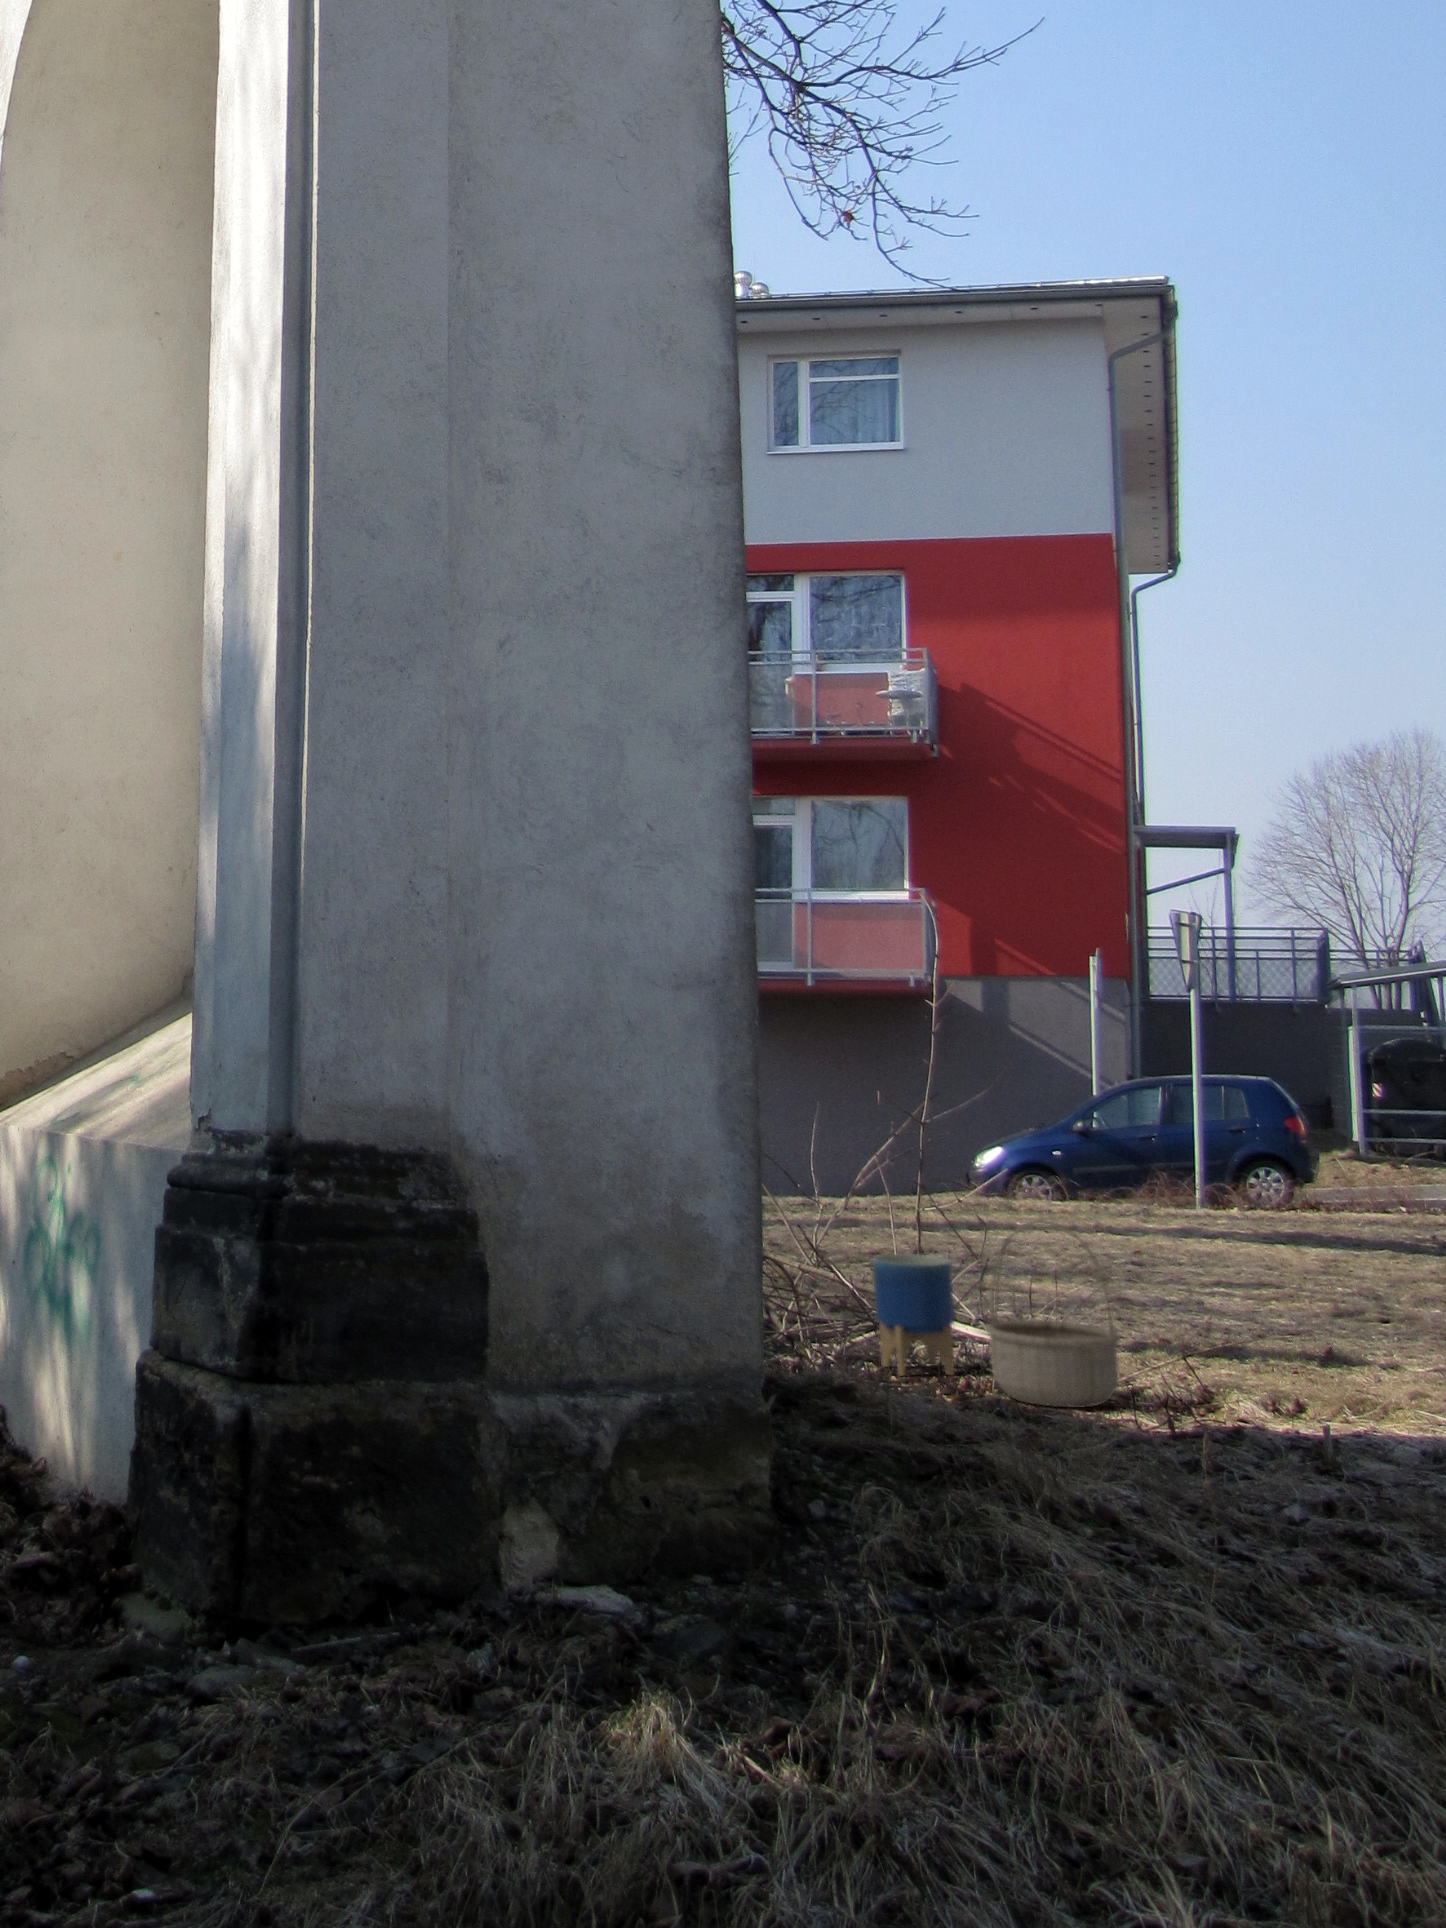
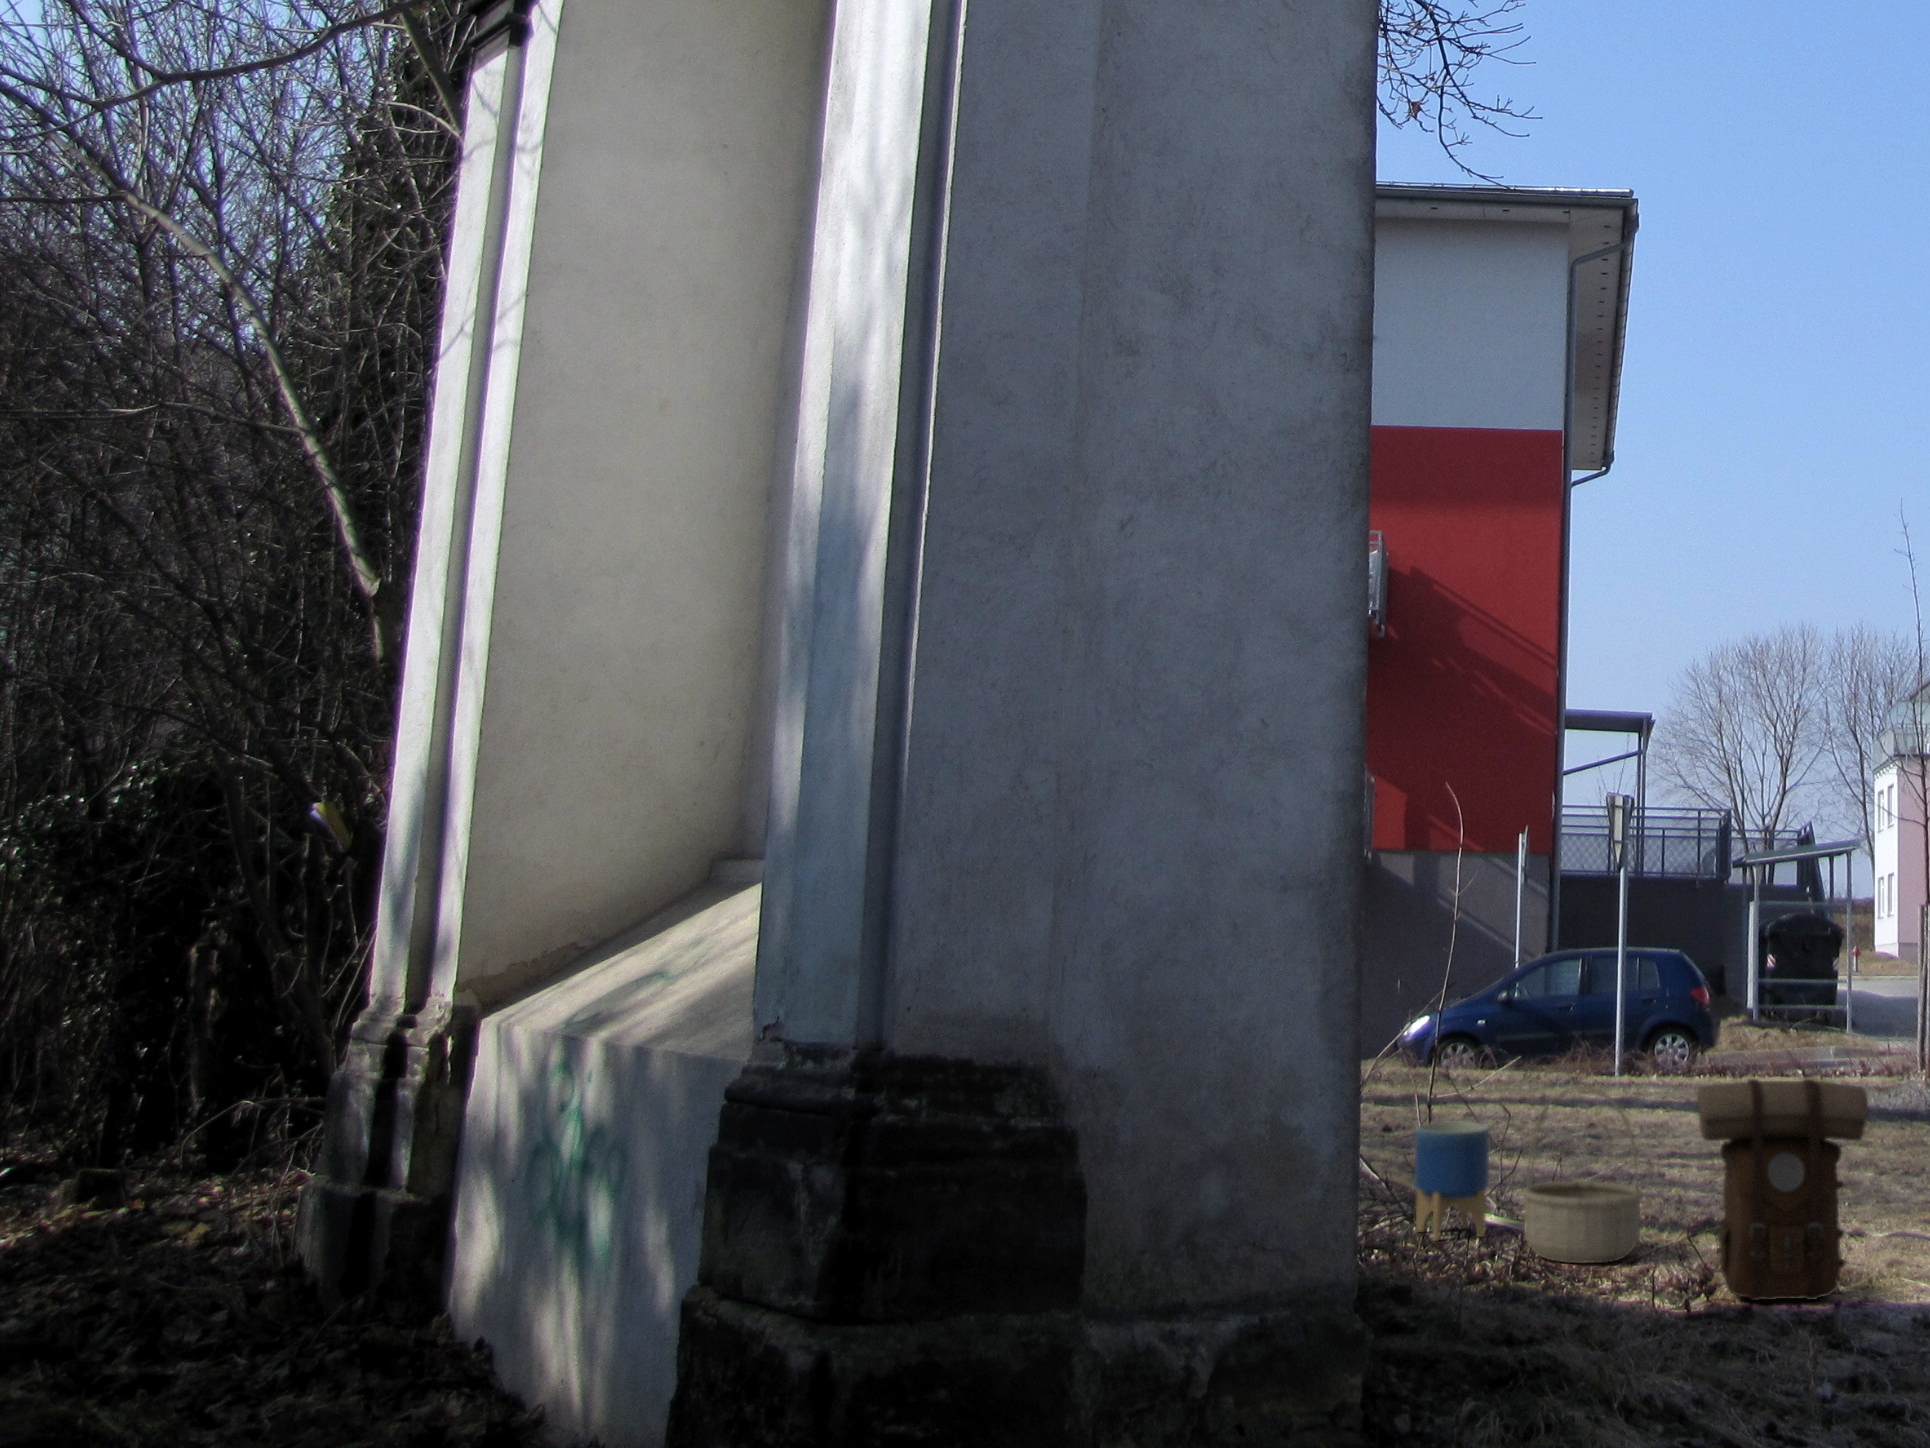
backpack: none [1161,1217,1359,1458] -> present [1697,1079,1868,1300]

